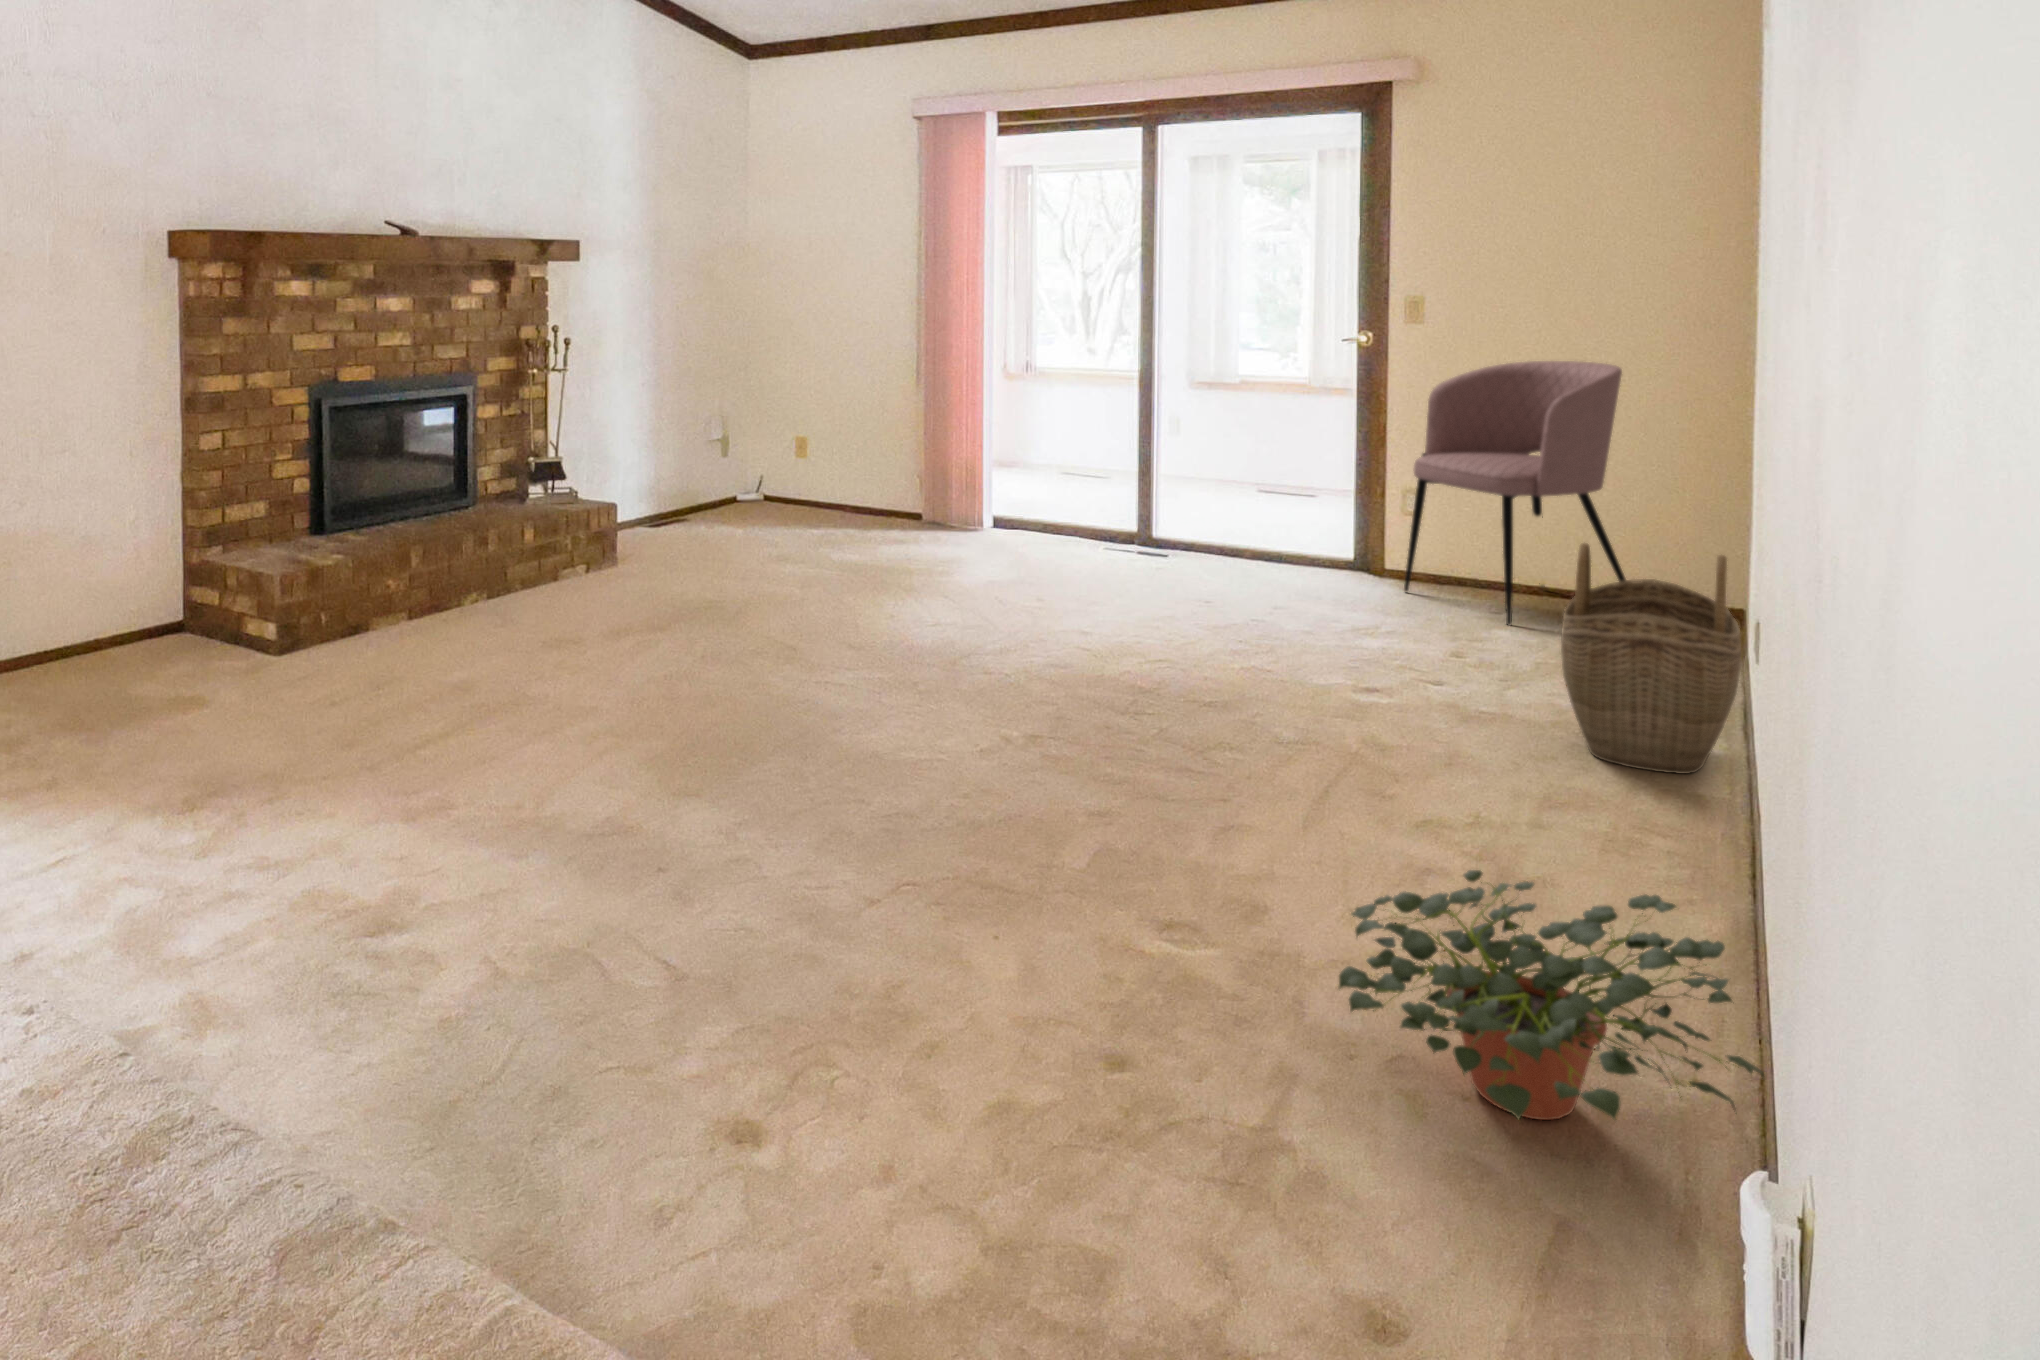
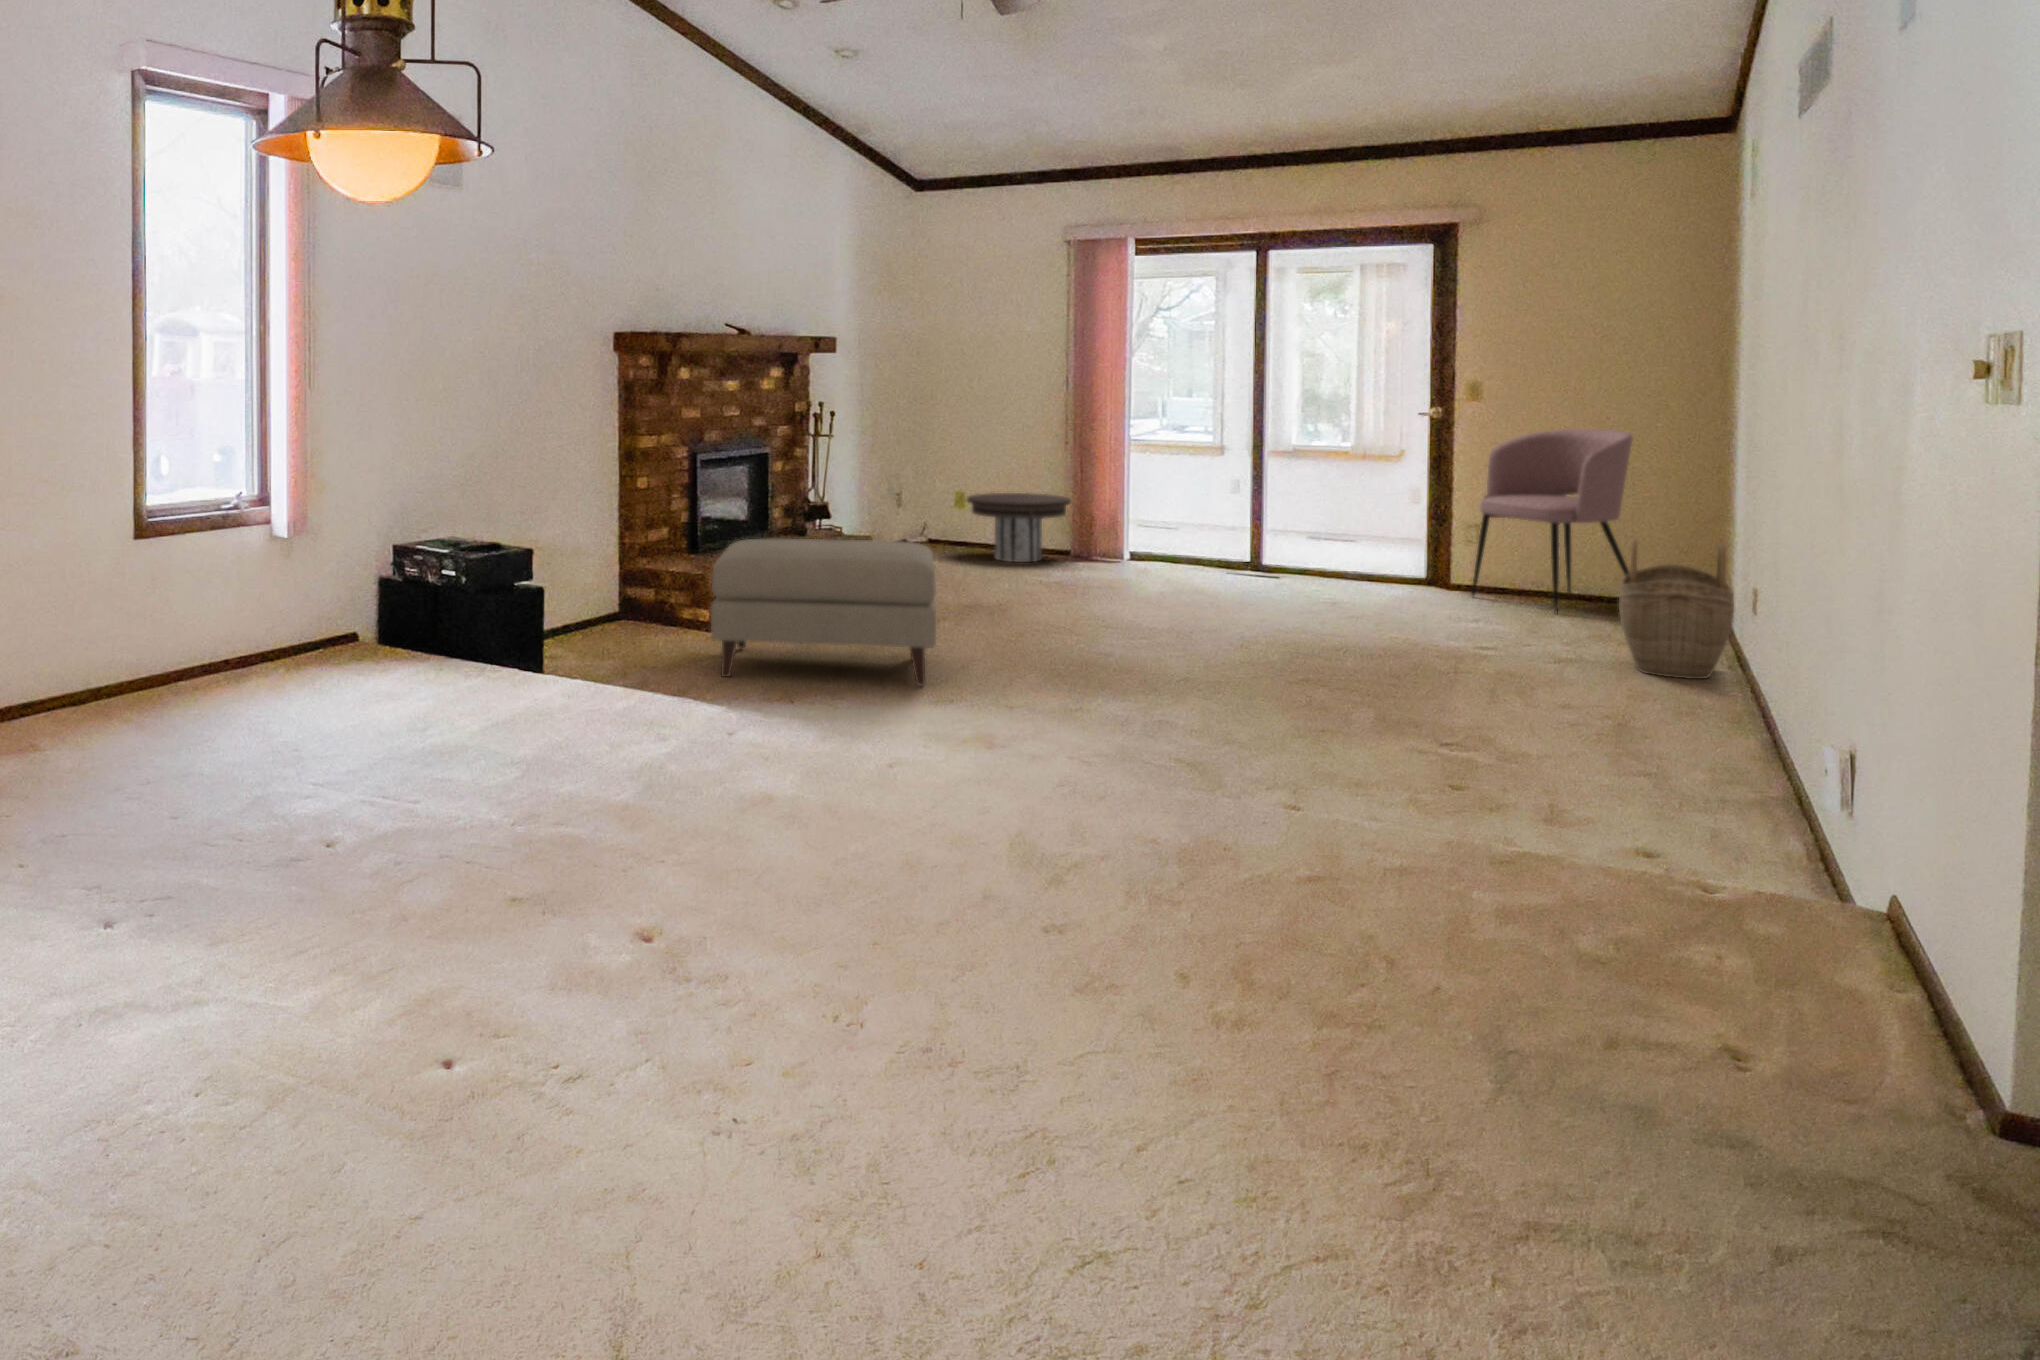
side table: none [786,439,915,530] -> present [967,493,1071,562]
ottoman: none [105,534,507,786] -> present [711,539,936,686]
potted plant: present [1339,870,1764,1120] -> none [1561,675,1780,784]

